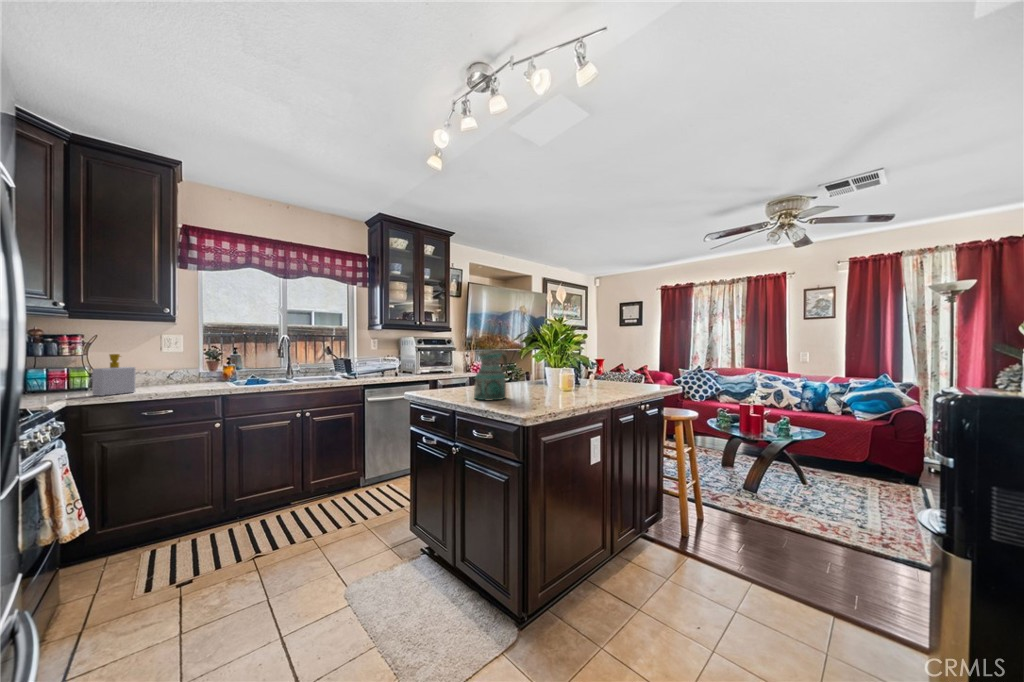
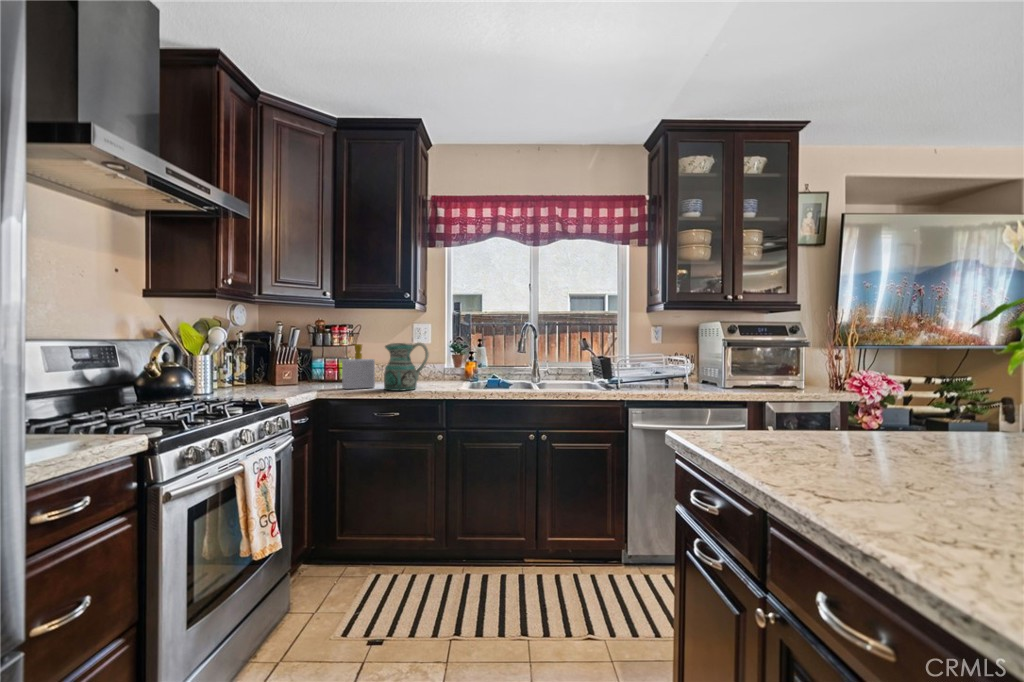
ceramic pitcher: present [474,351,507,401] -> present [384,343,429,391]

